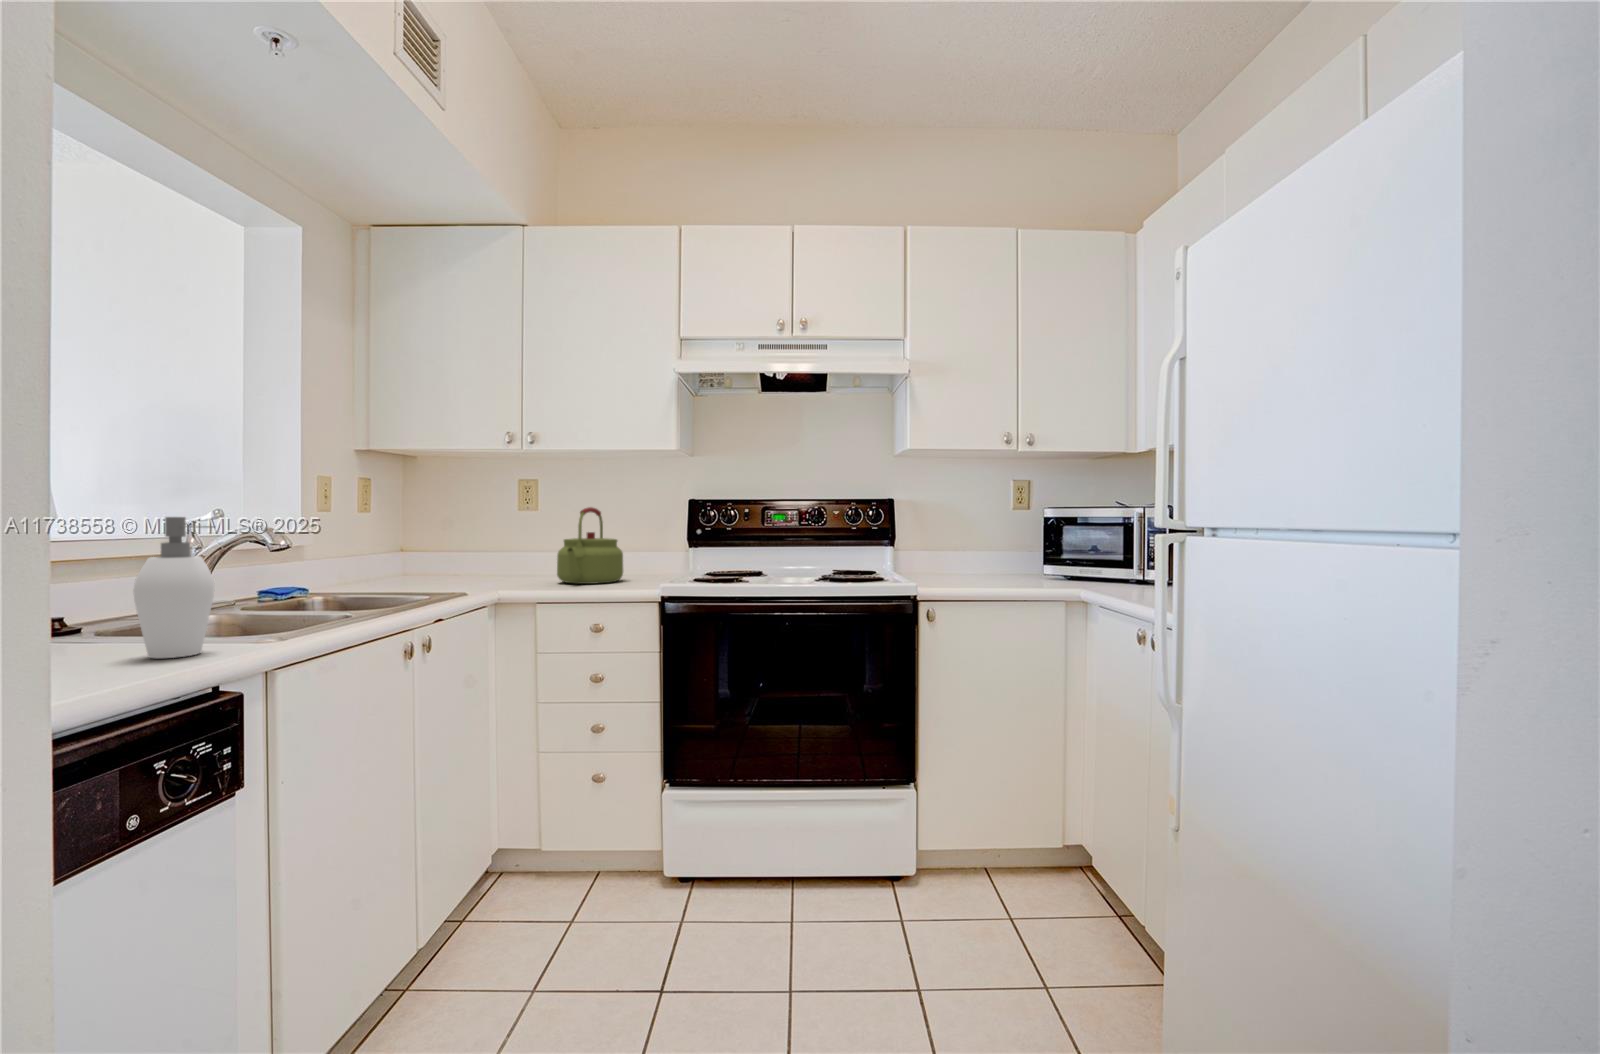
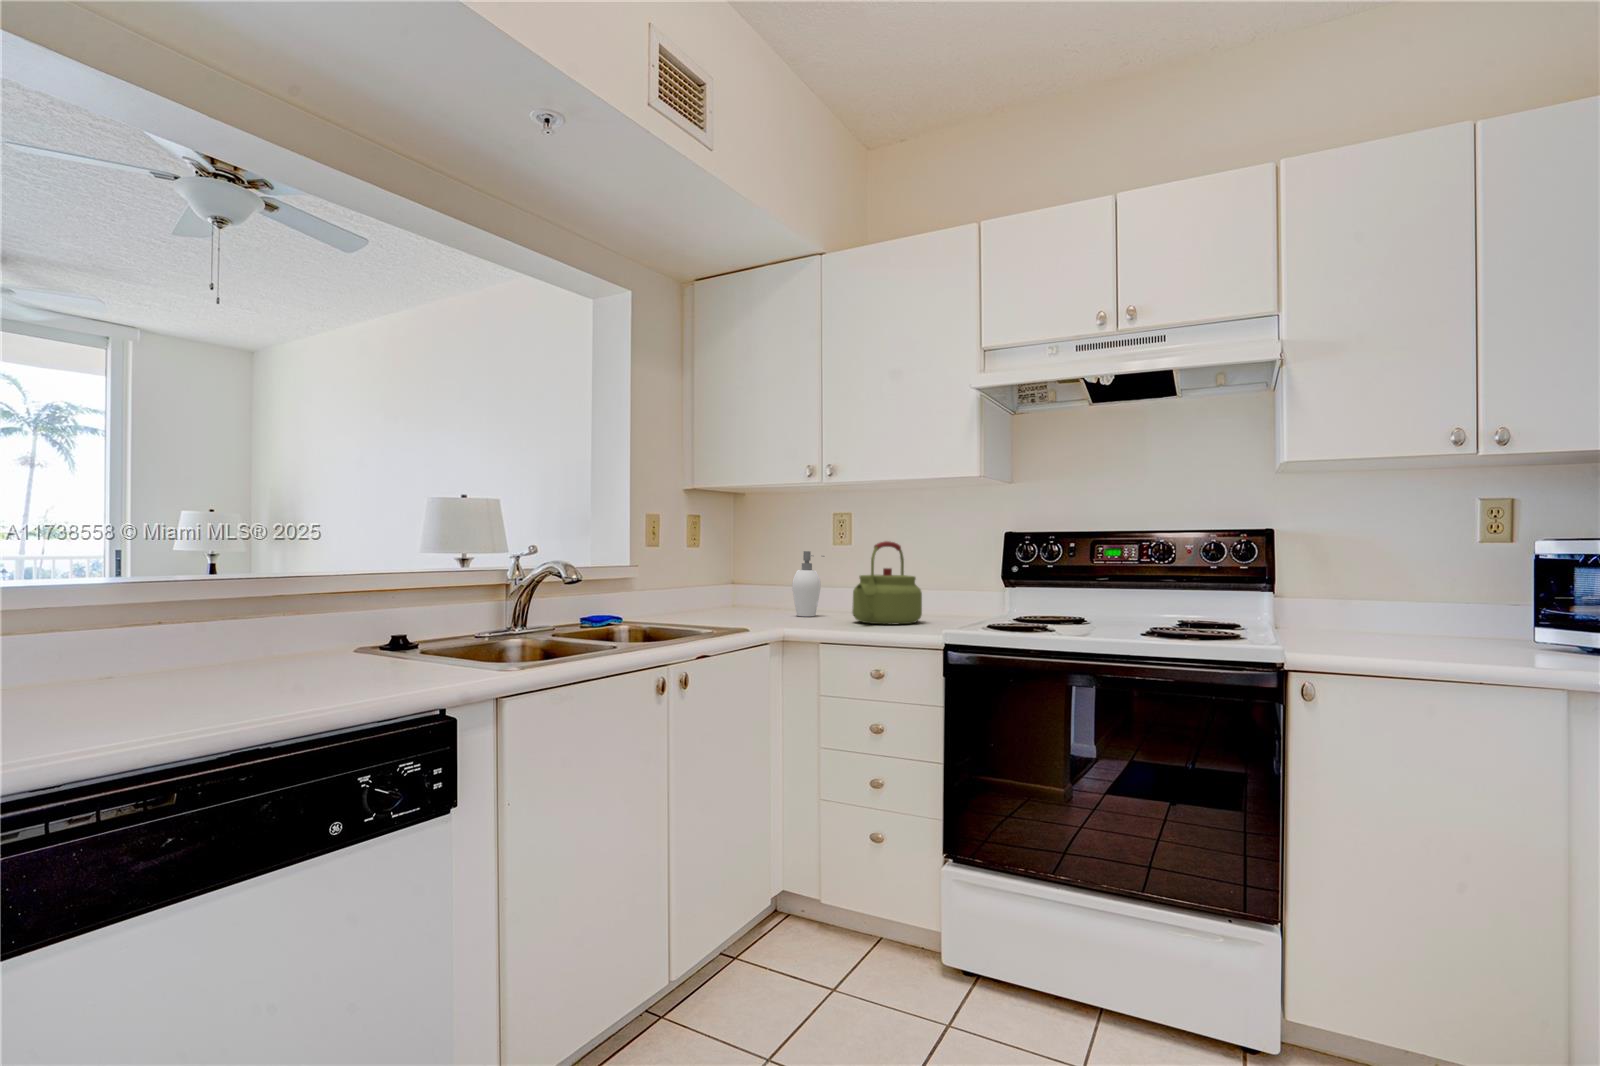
soap dispenser: present [133,517,215,658] -> present [792,551,824,617]

